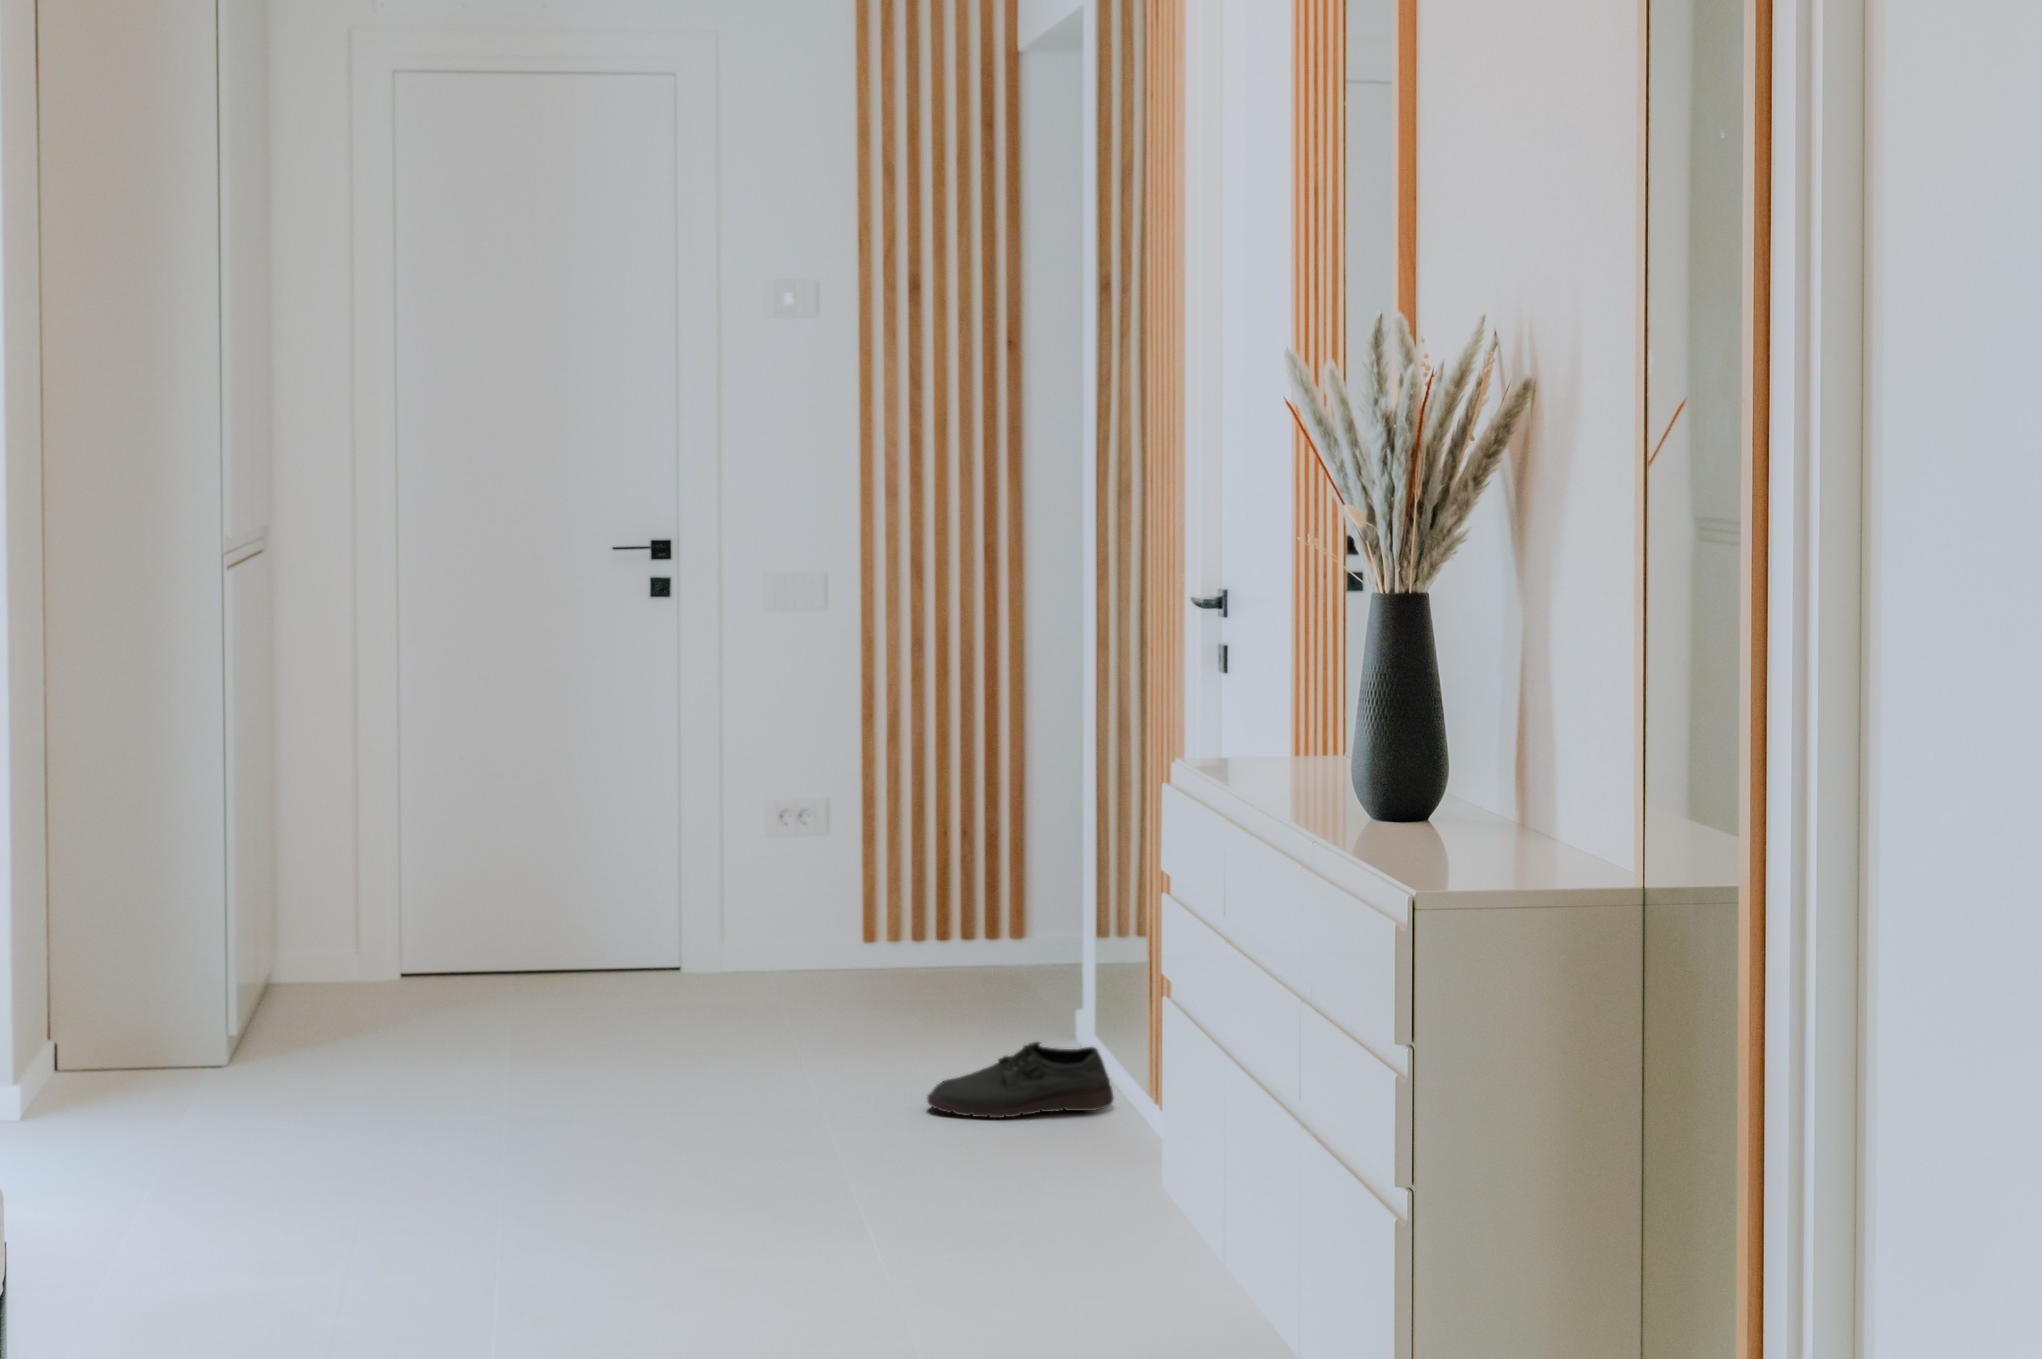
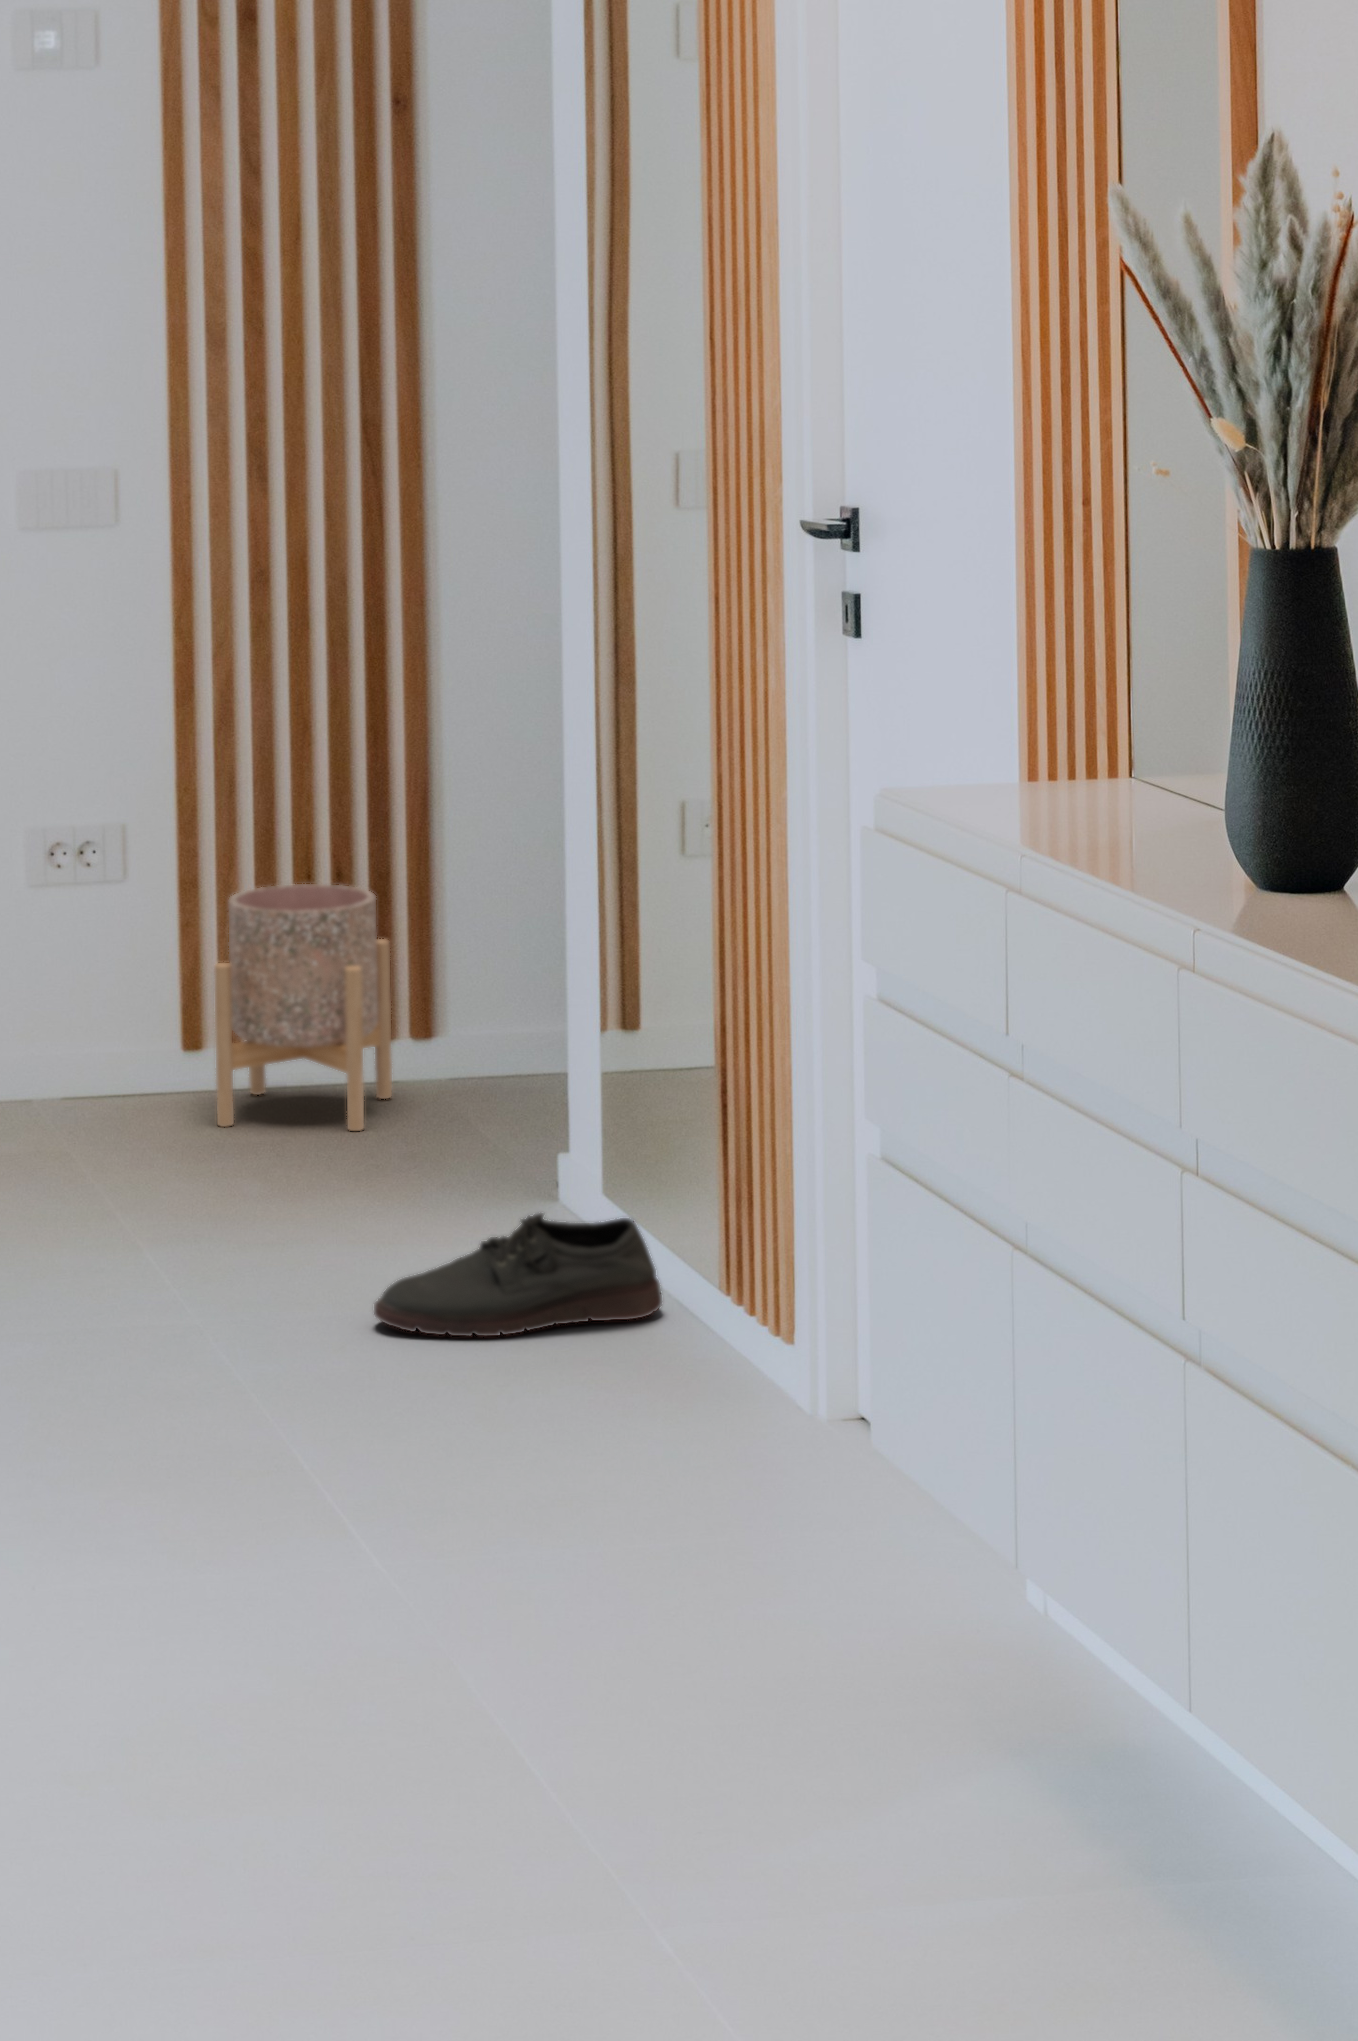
planter: none [876,837,992,992] -> present [214,884,392,1131]

